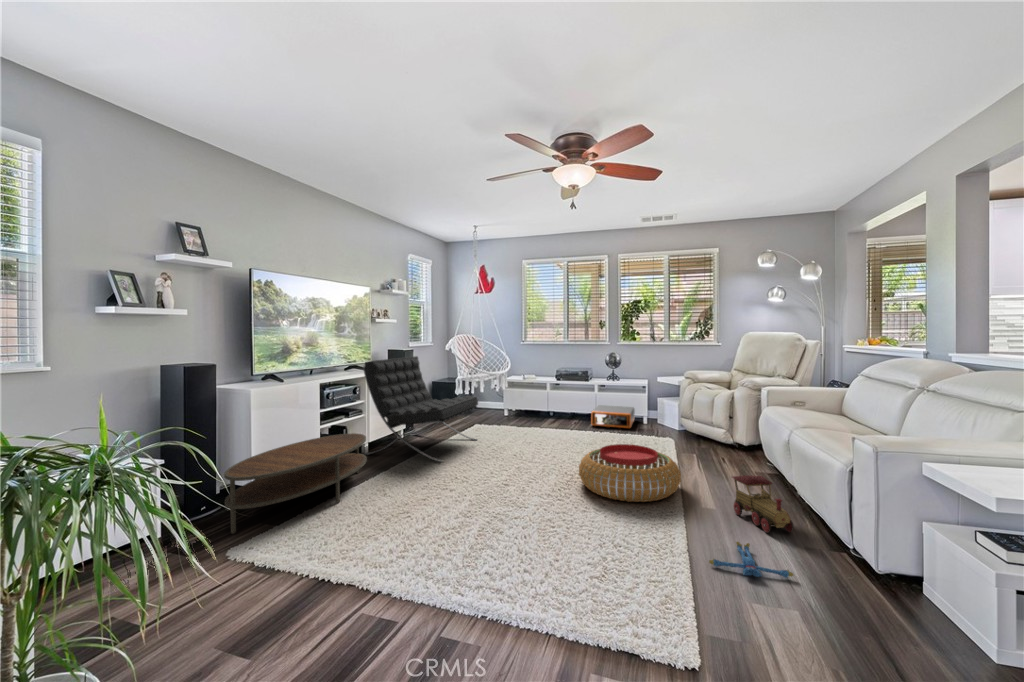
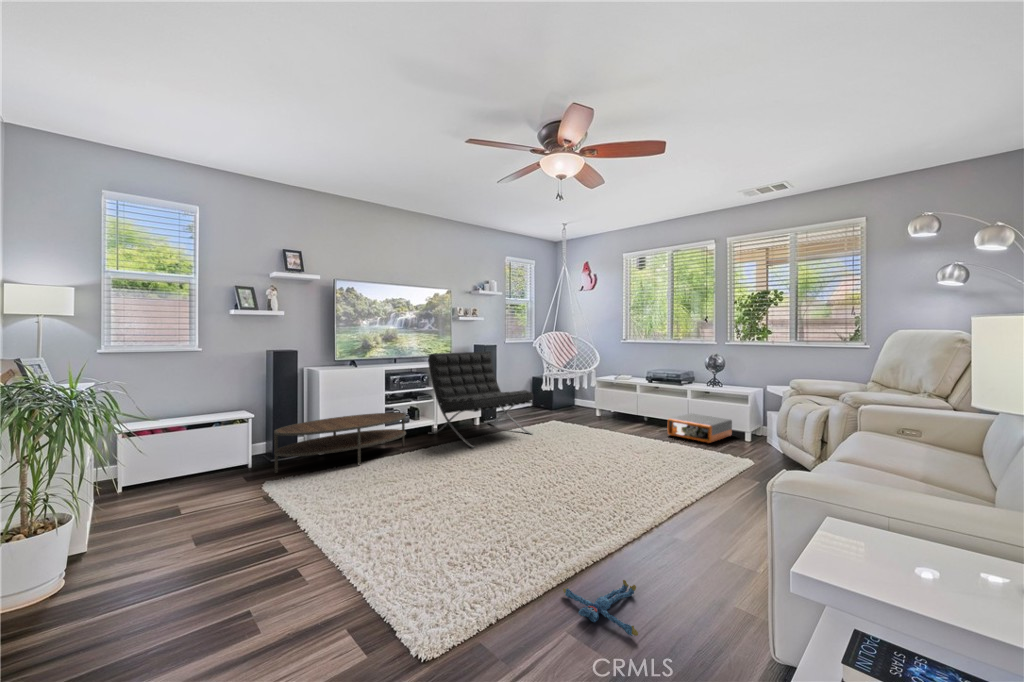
pouf: present [579,444,681,502] -> none [553,452,666,519]
toy train: present [732,475,794,533] -> none [687,507,734,592]

